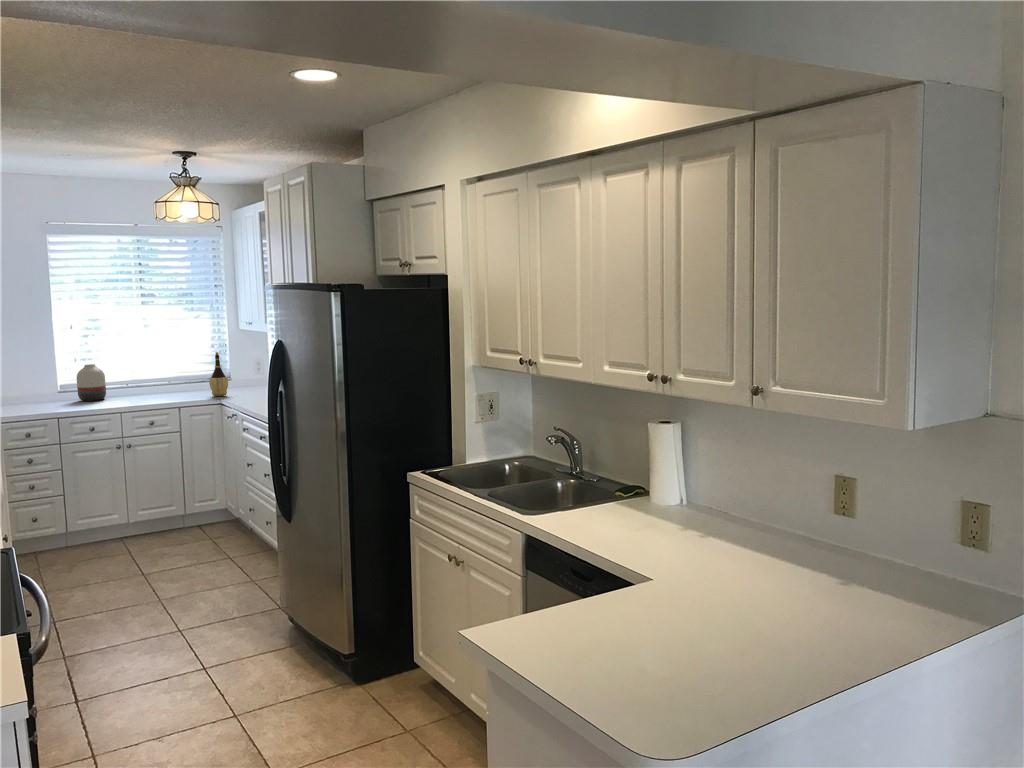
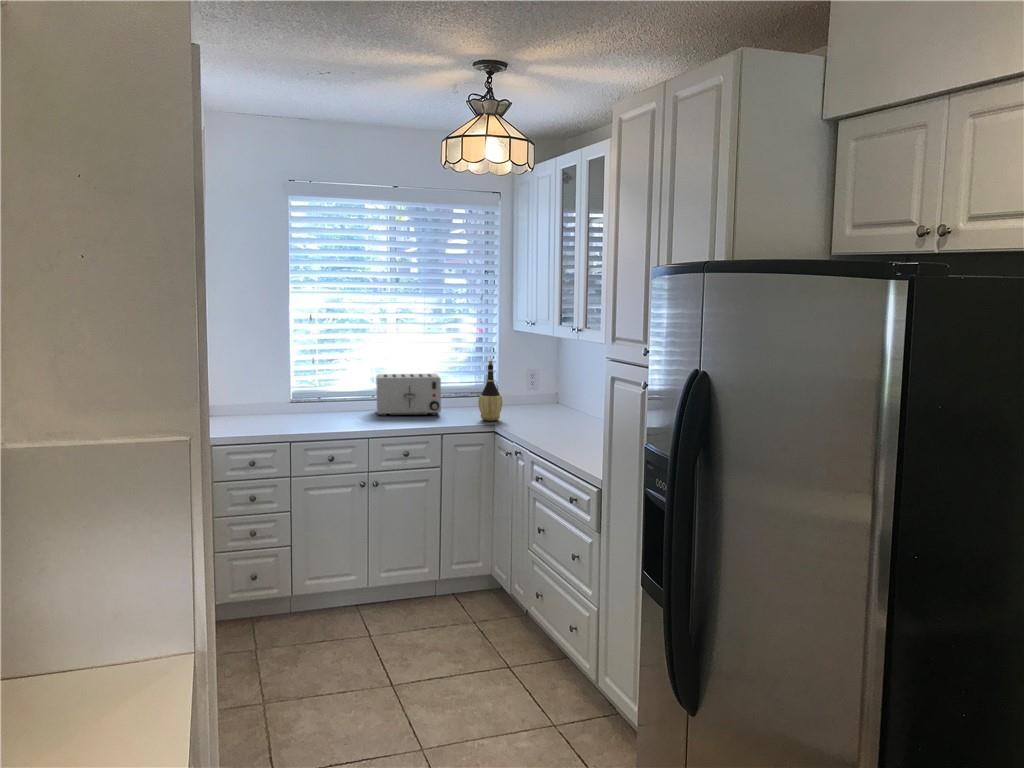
vase: present [77,364,106,401] -> none [314,369,348,417]
toaster: none [128,365,182,398] -> present [376,374,441,416]

